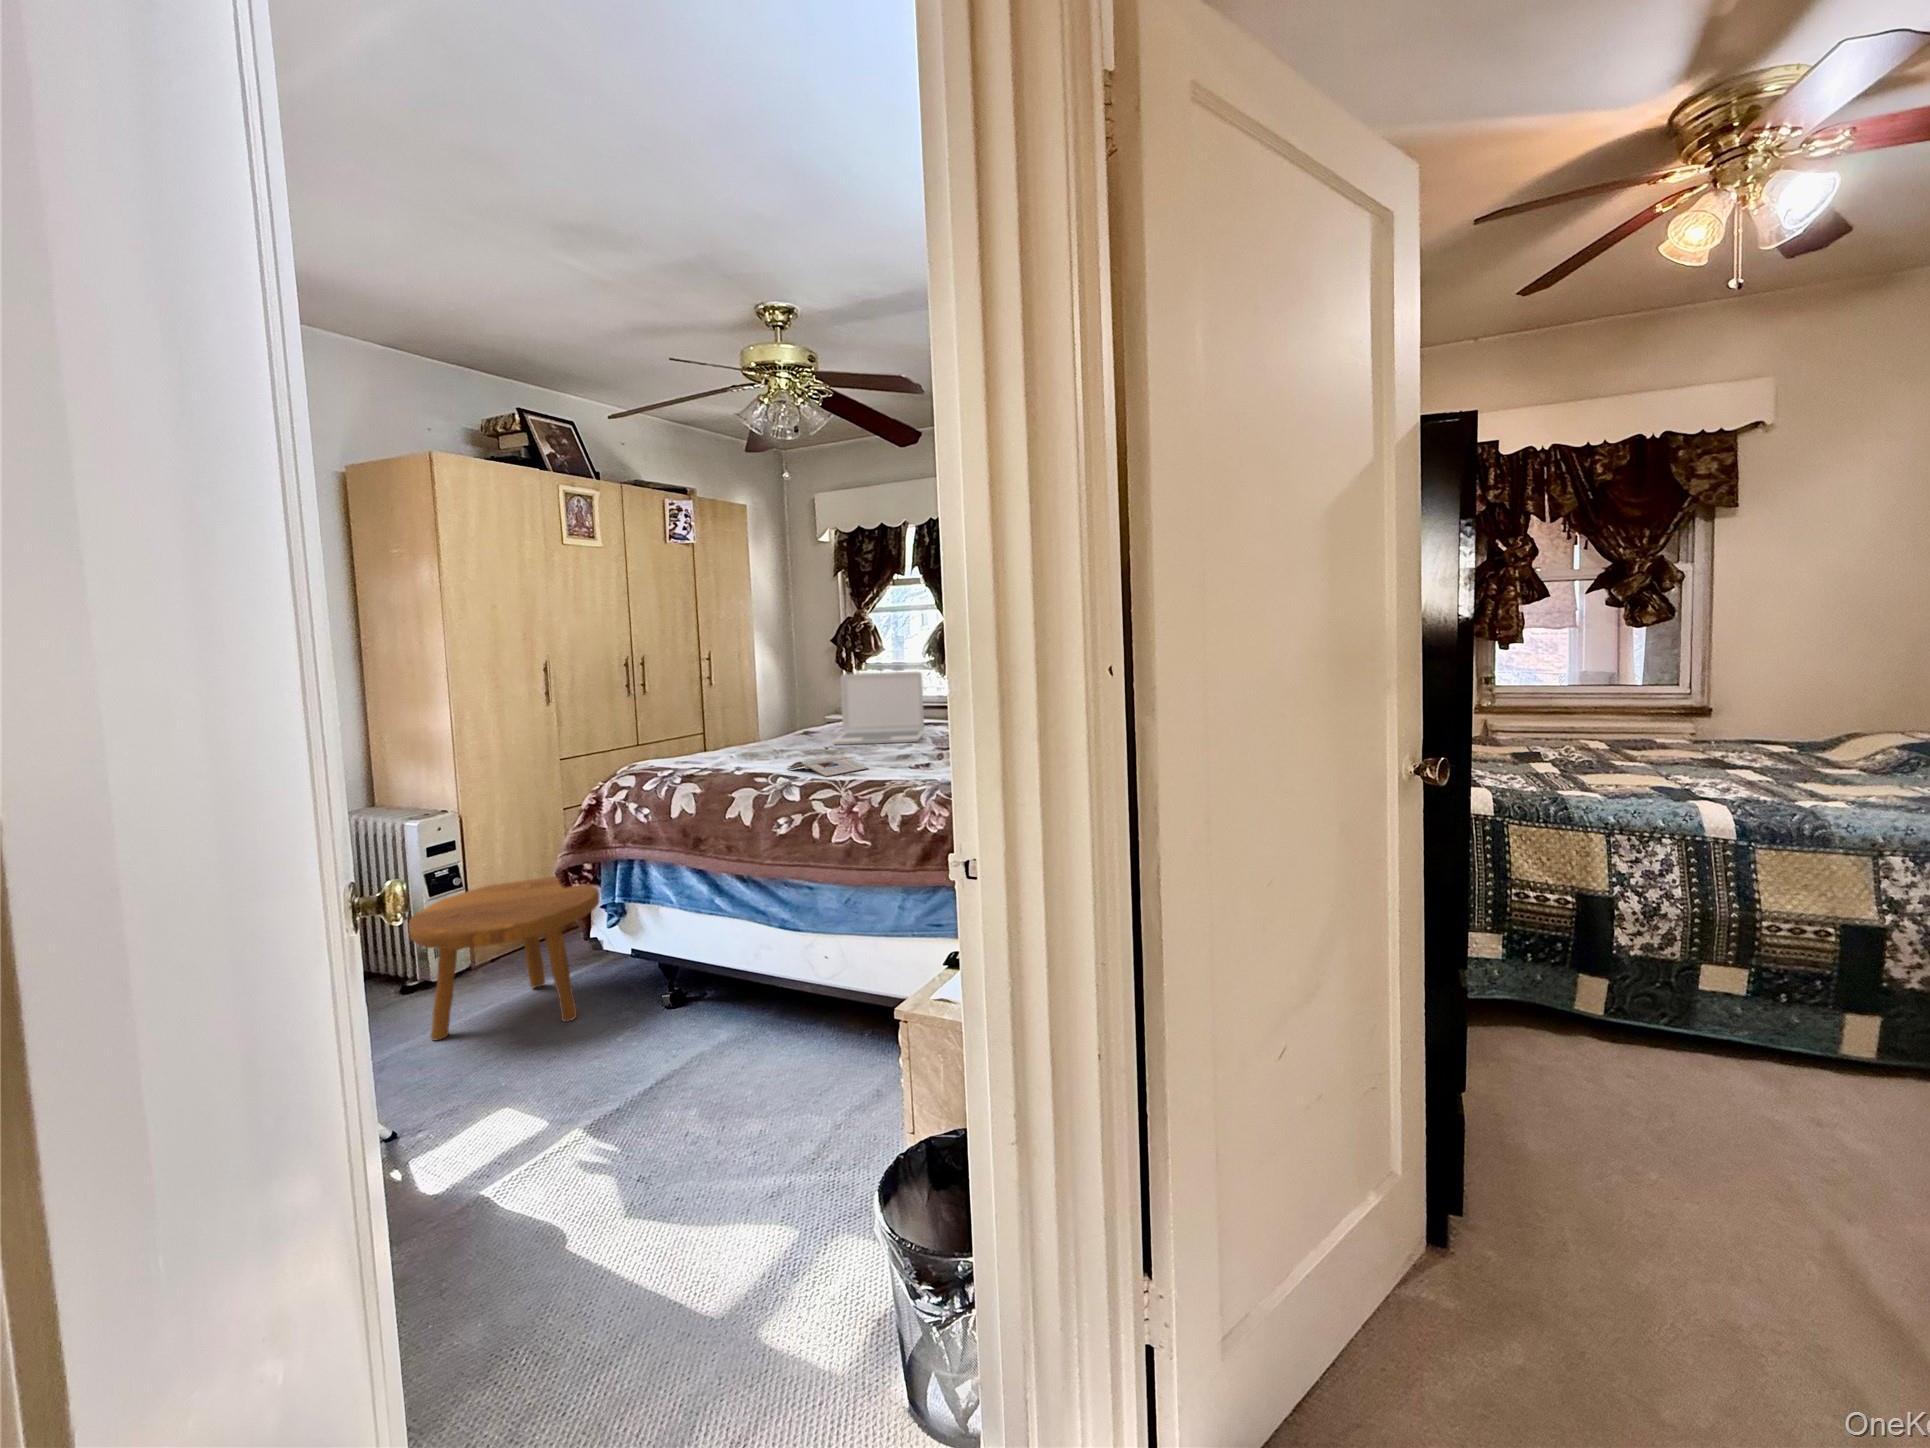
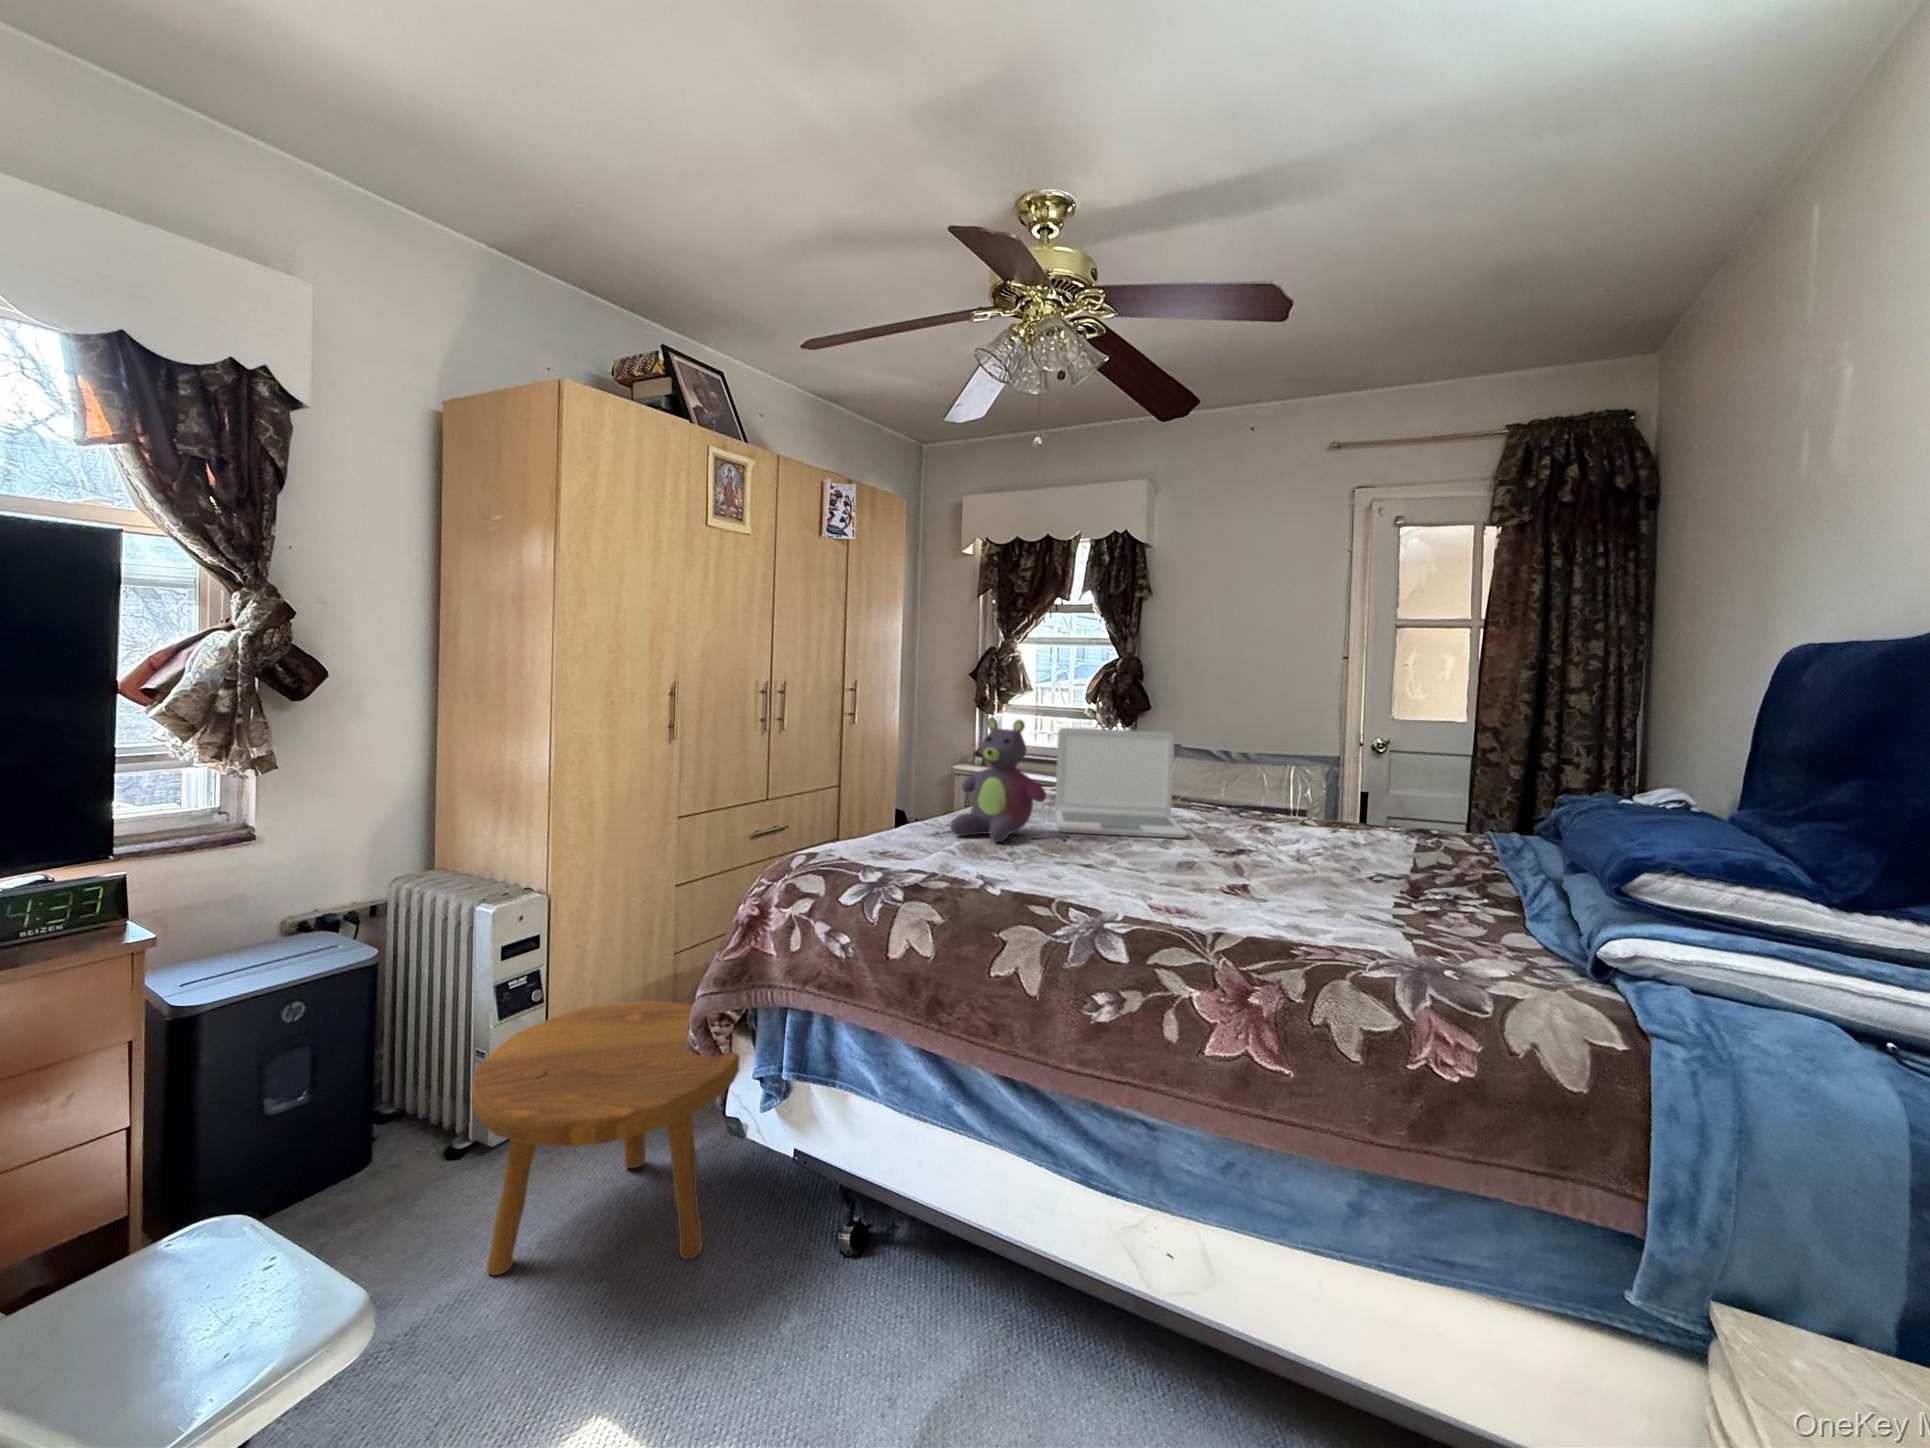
stuffed bear: none [748,670,814,753] -> present [950,718,1046,842]
magazine: present [787,755,868,777] -> none [1061,868,1200,916]

